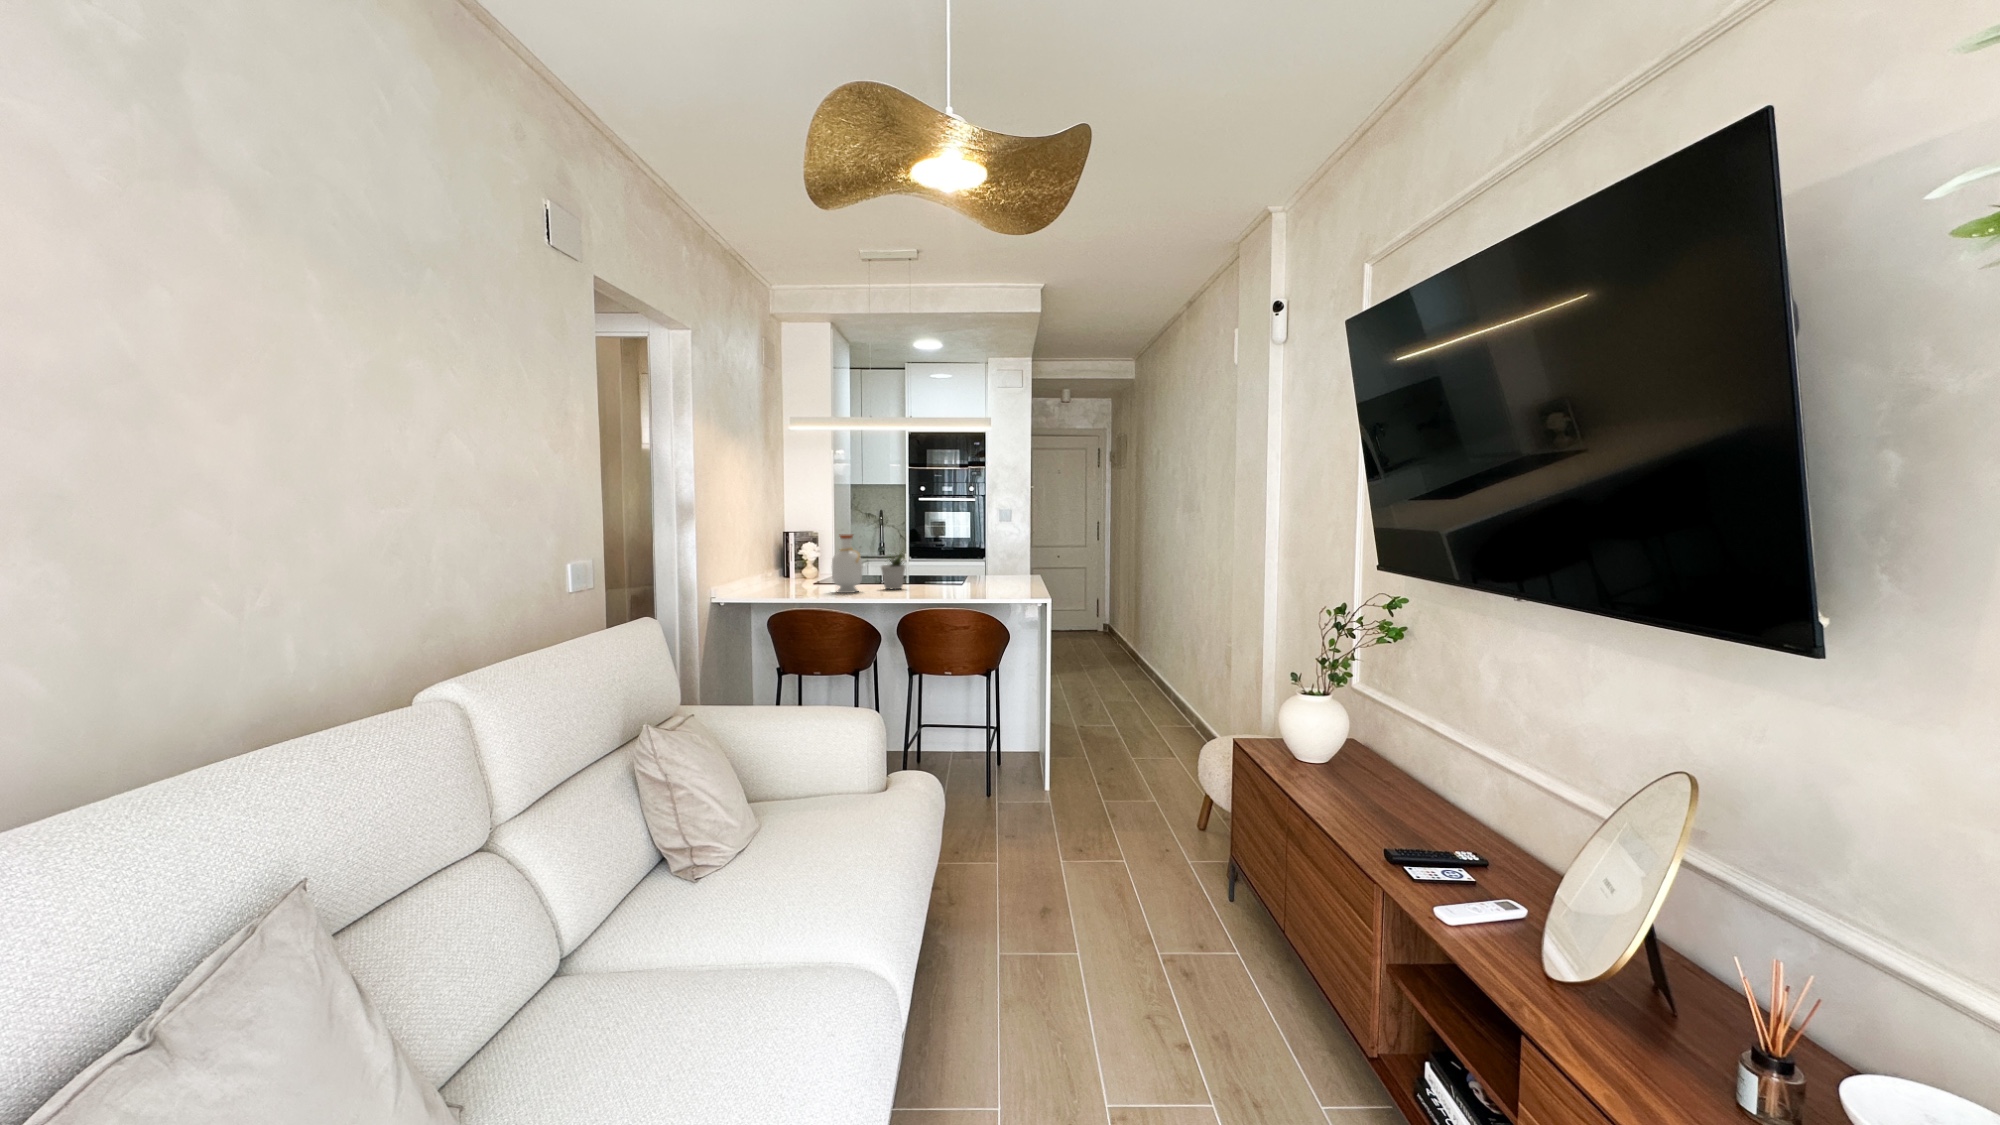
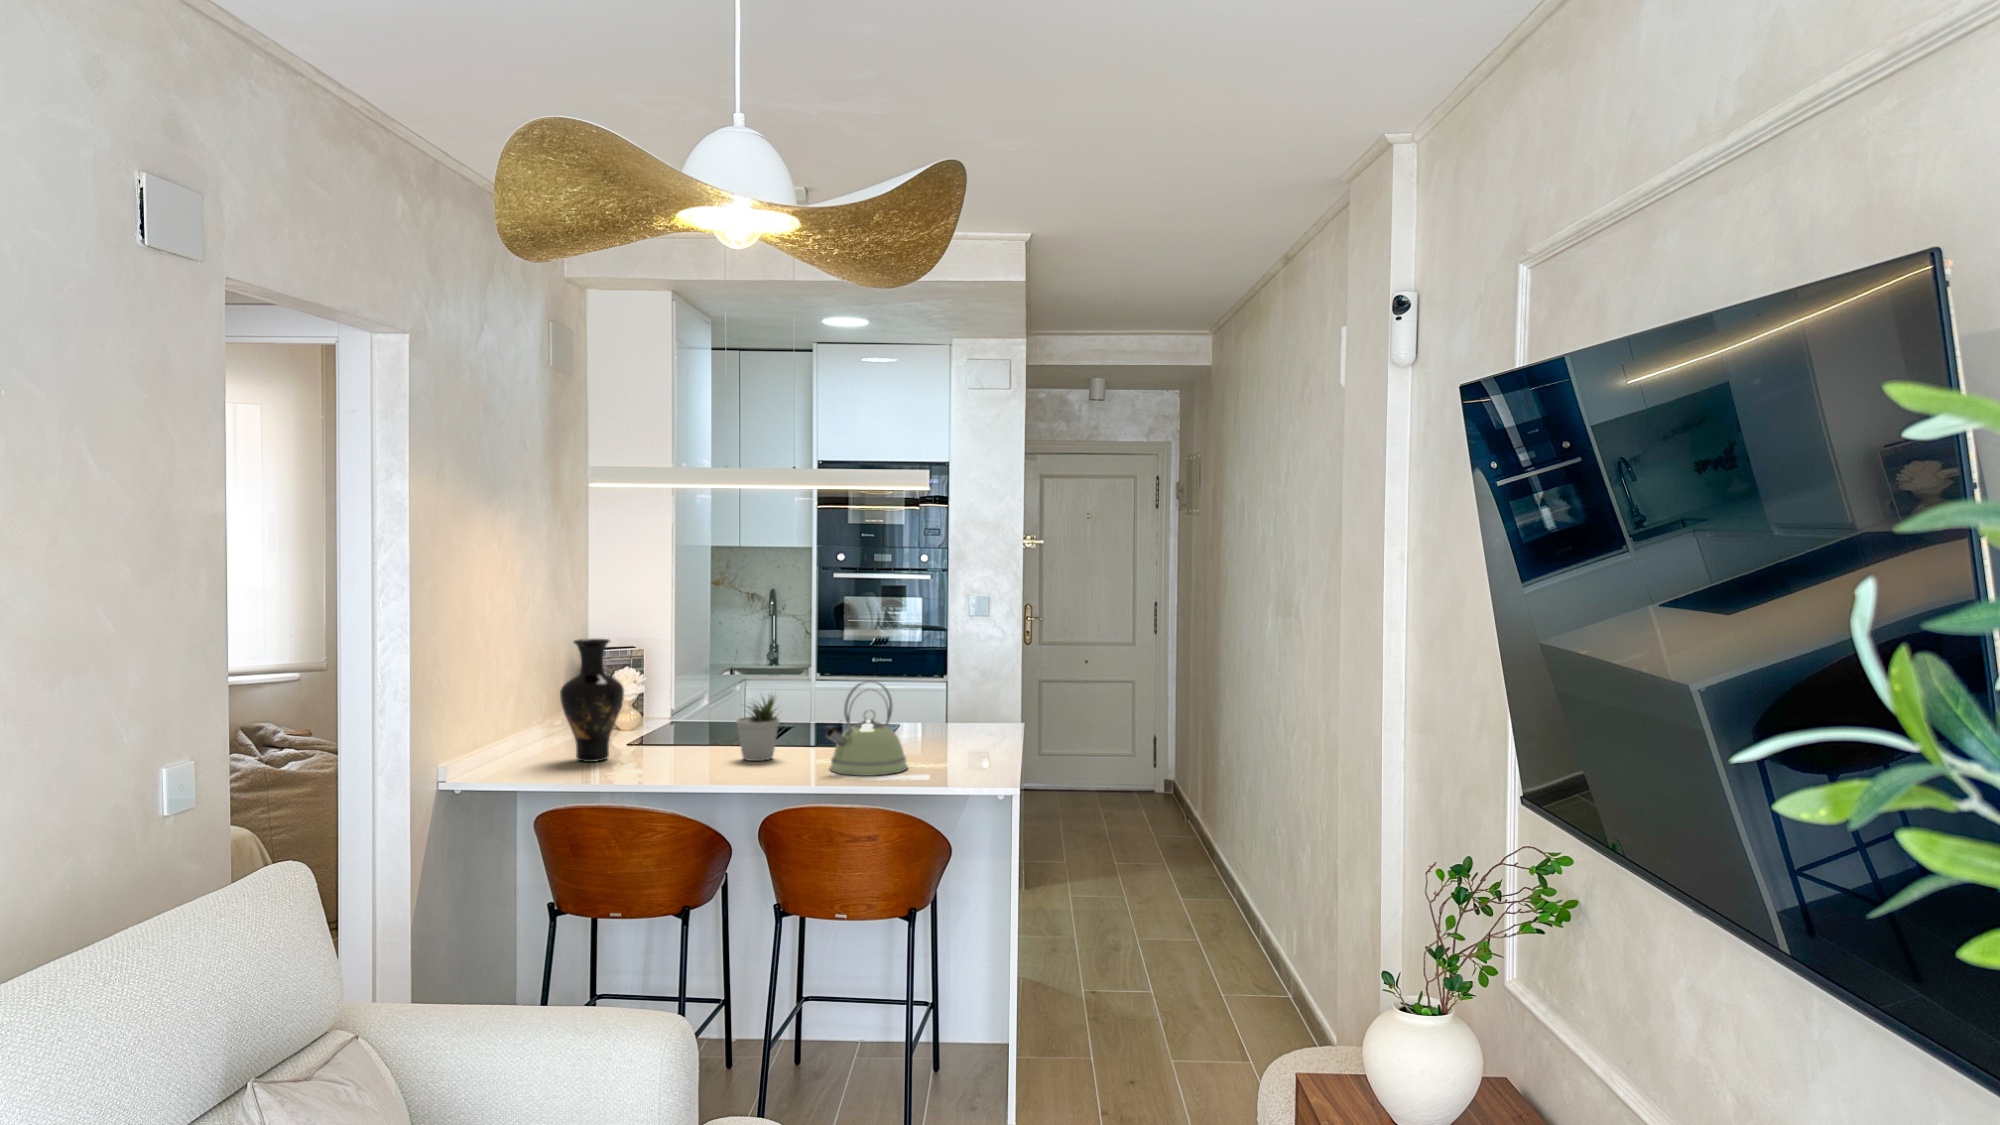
vase: none [777,520,815,591] -> present [560,639,624,762]
bottle: present [832,534,862,593] -> none [650,667,703,770]
kettle: none [935,540,982,594] -> present [825,680,908,776]

